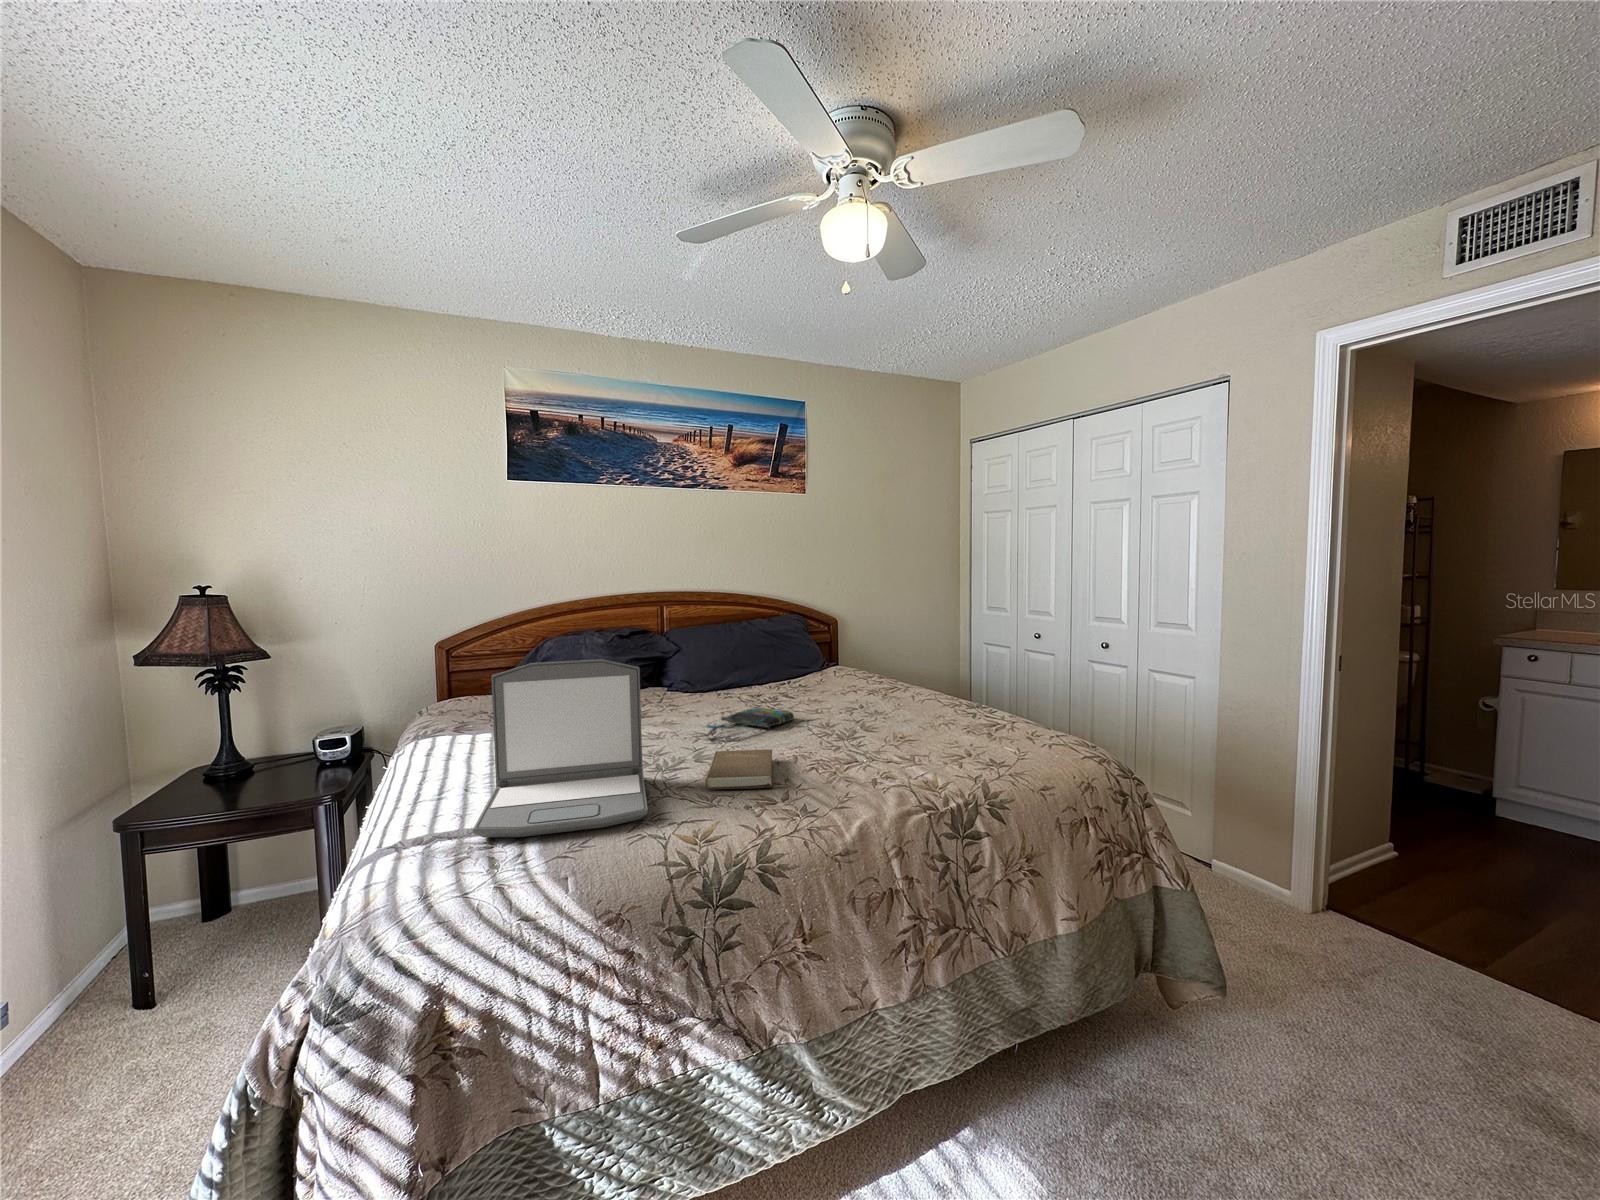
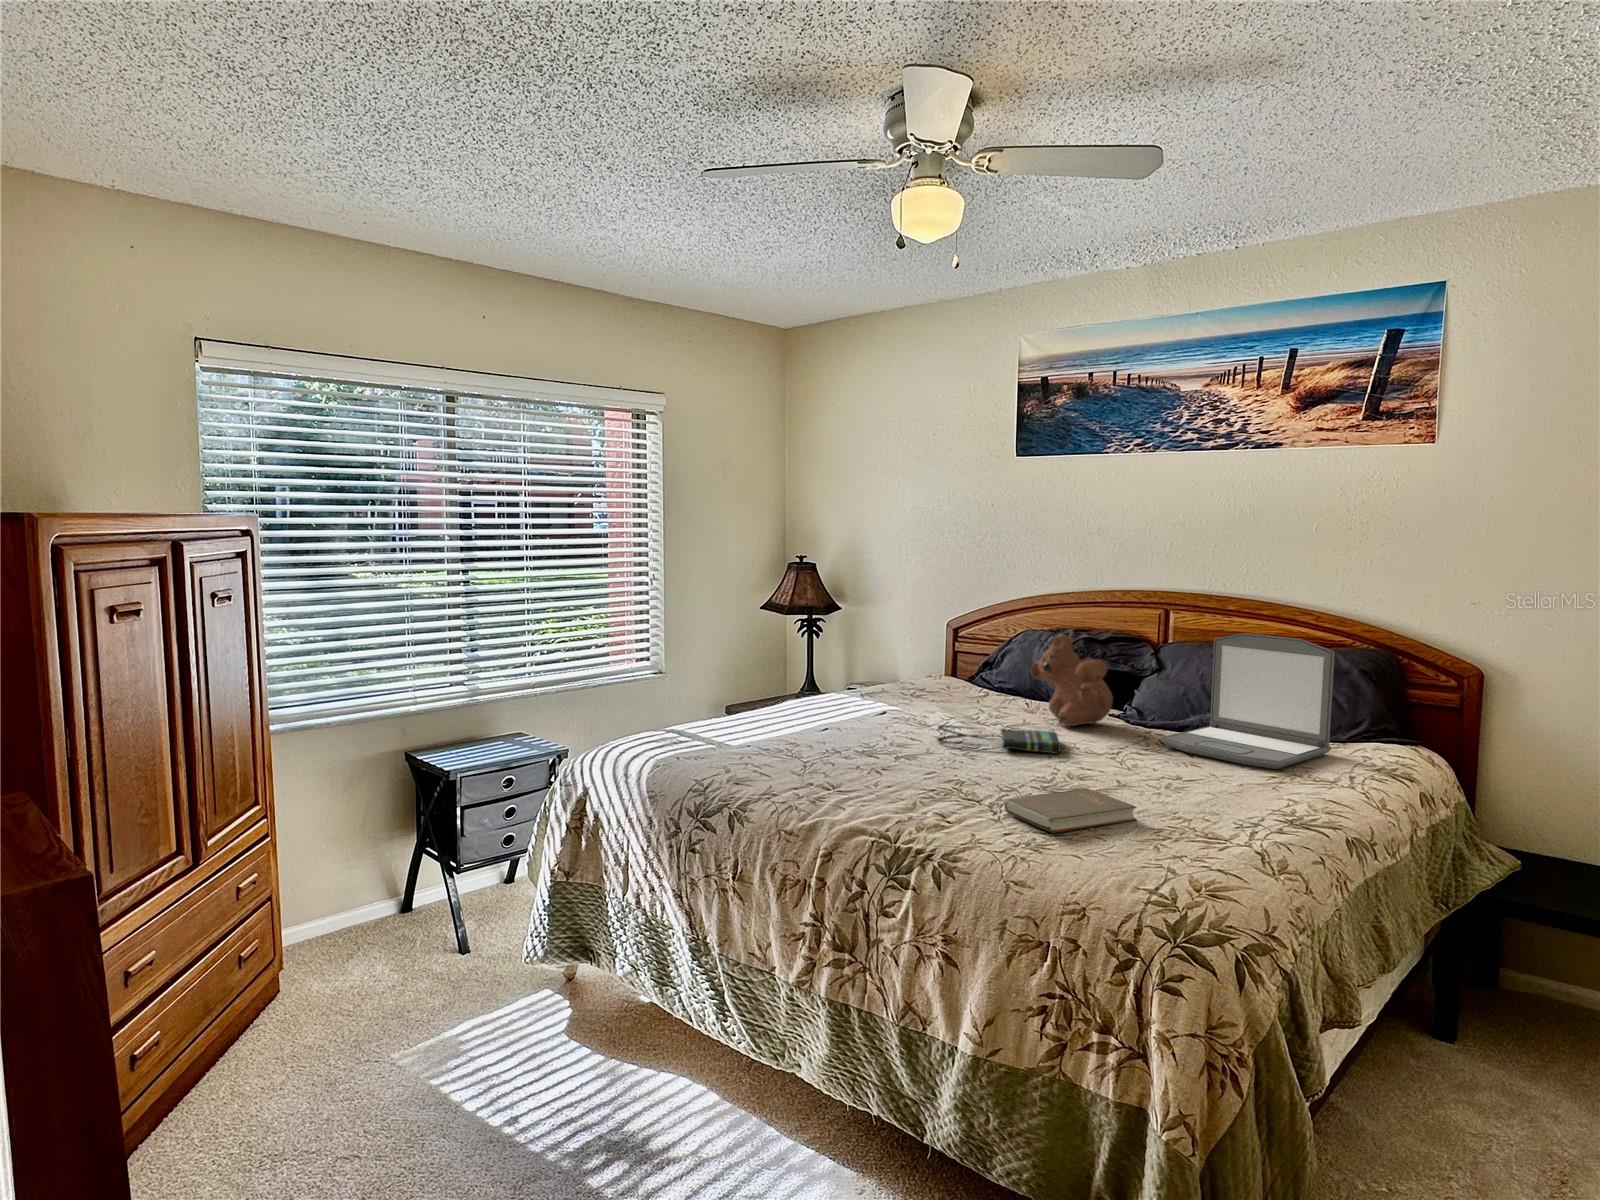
teddy bear: none [661,632,744,705] -> present [1031,634,1113,726]
laptop: present [473,659,648,837] -> present [1160,633,1335,769]
book: present [706,750,772,789] -> present [1005,788,1136,833]

